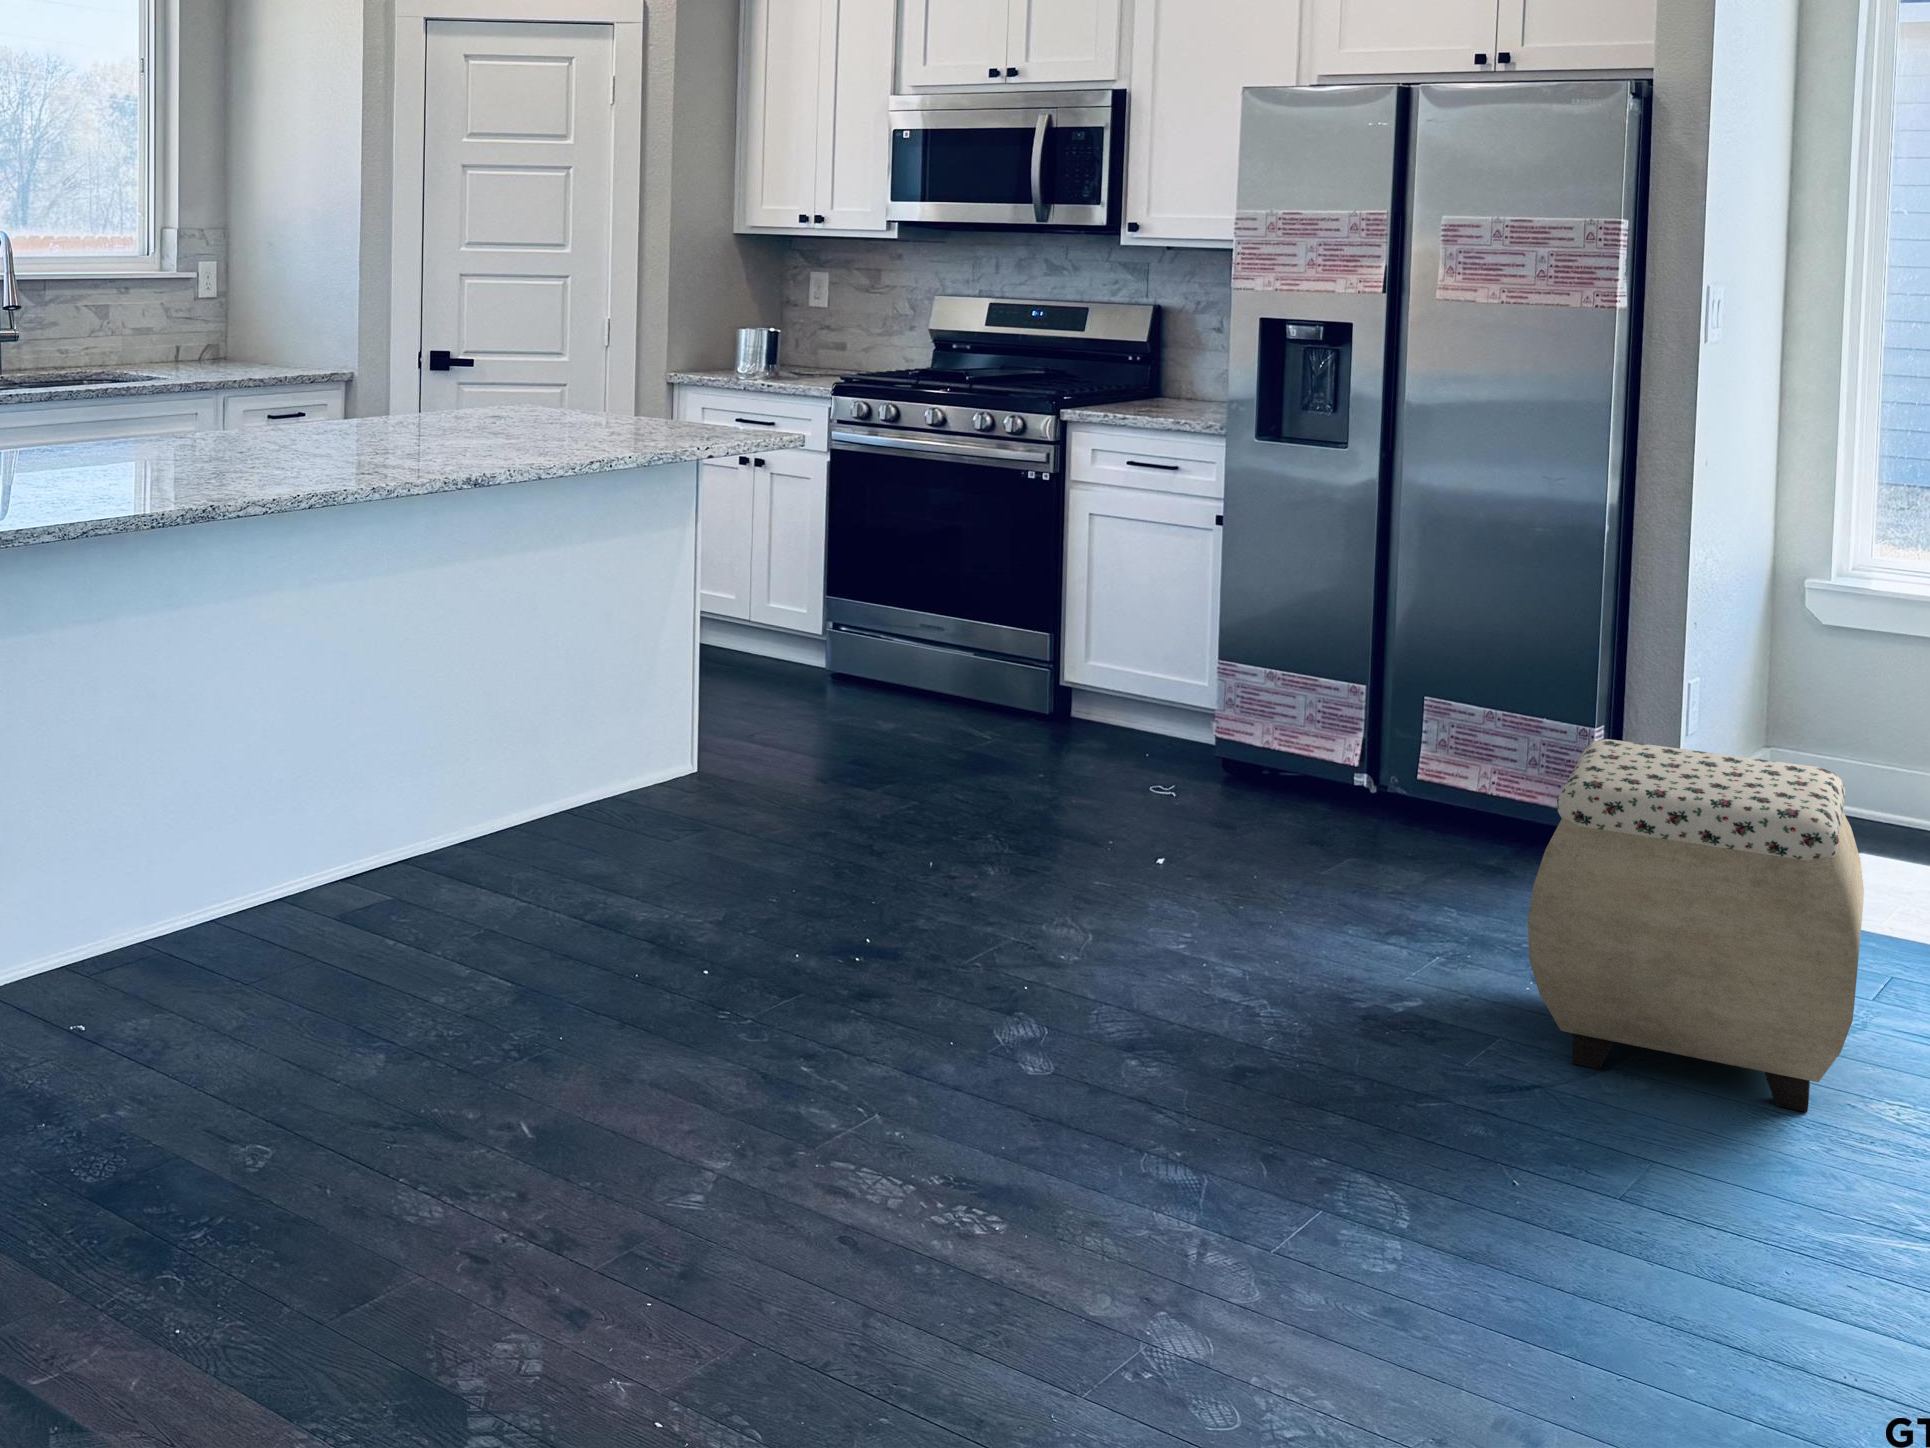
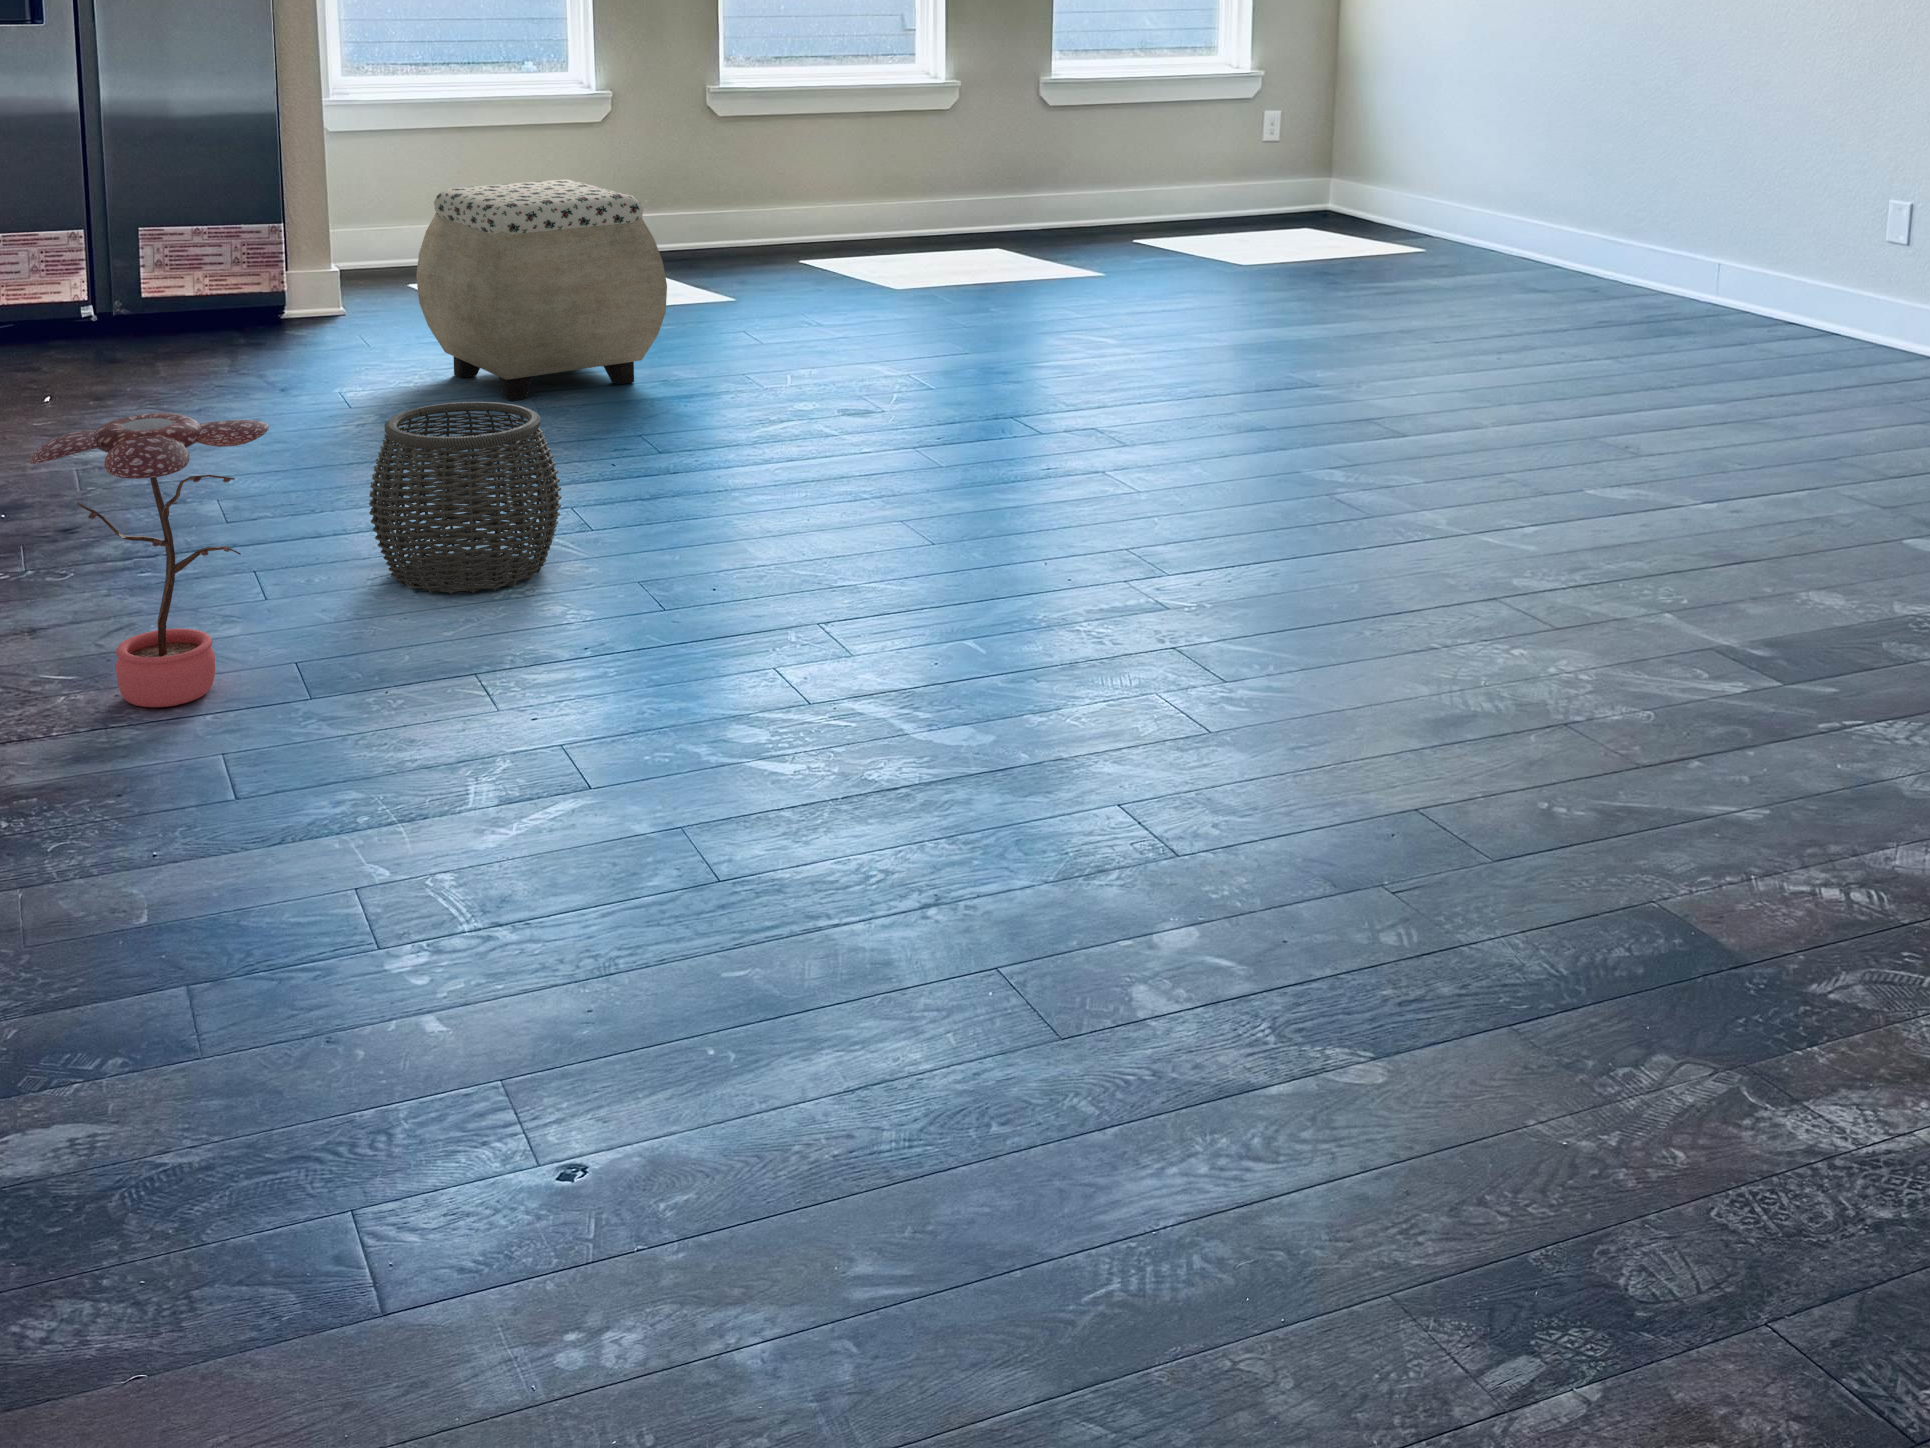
potted plant: none [394,899,598,1226] -> present [29,413,269,707]
woven basket: none [852,1009,1099,1293] -> present [369,402,562,594]

